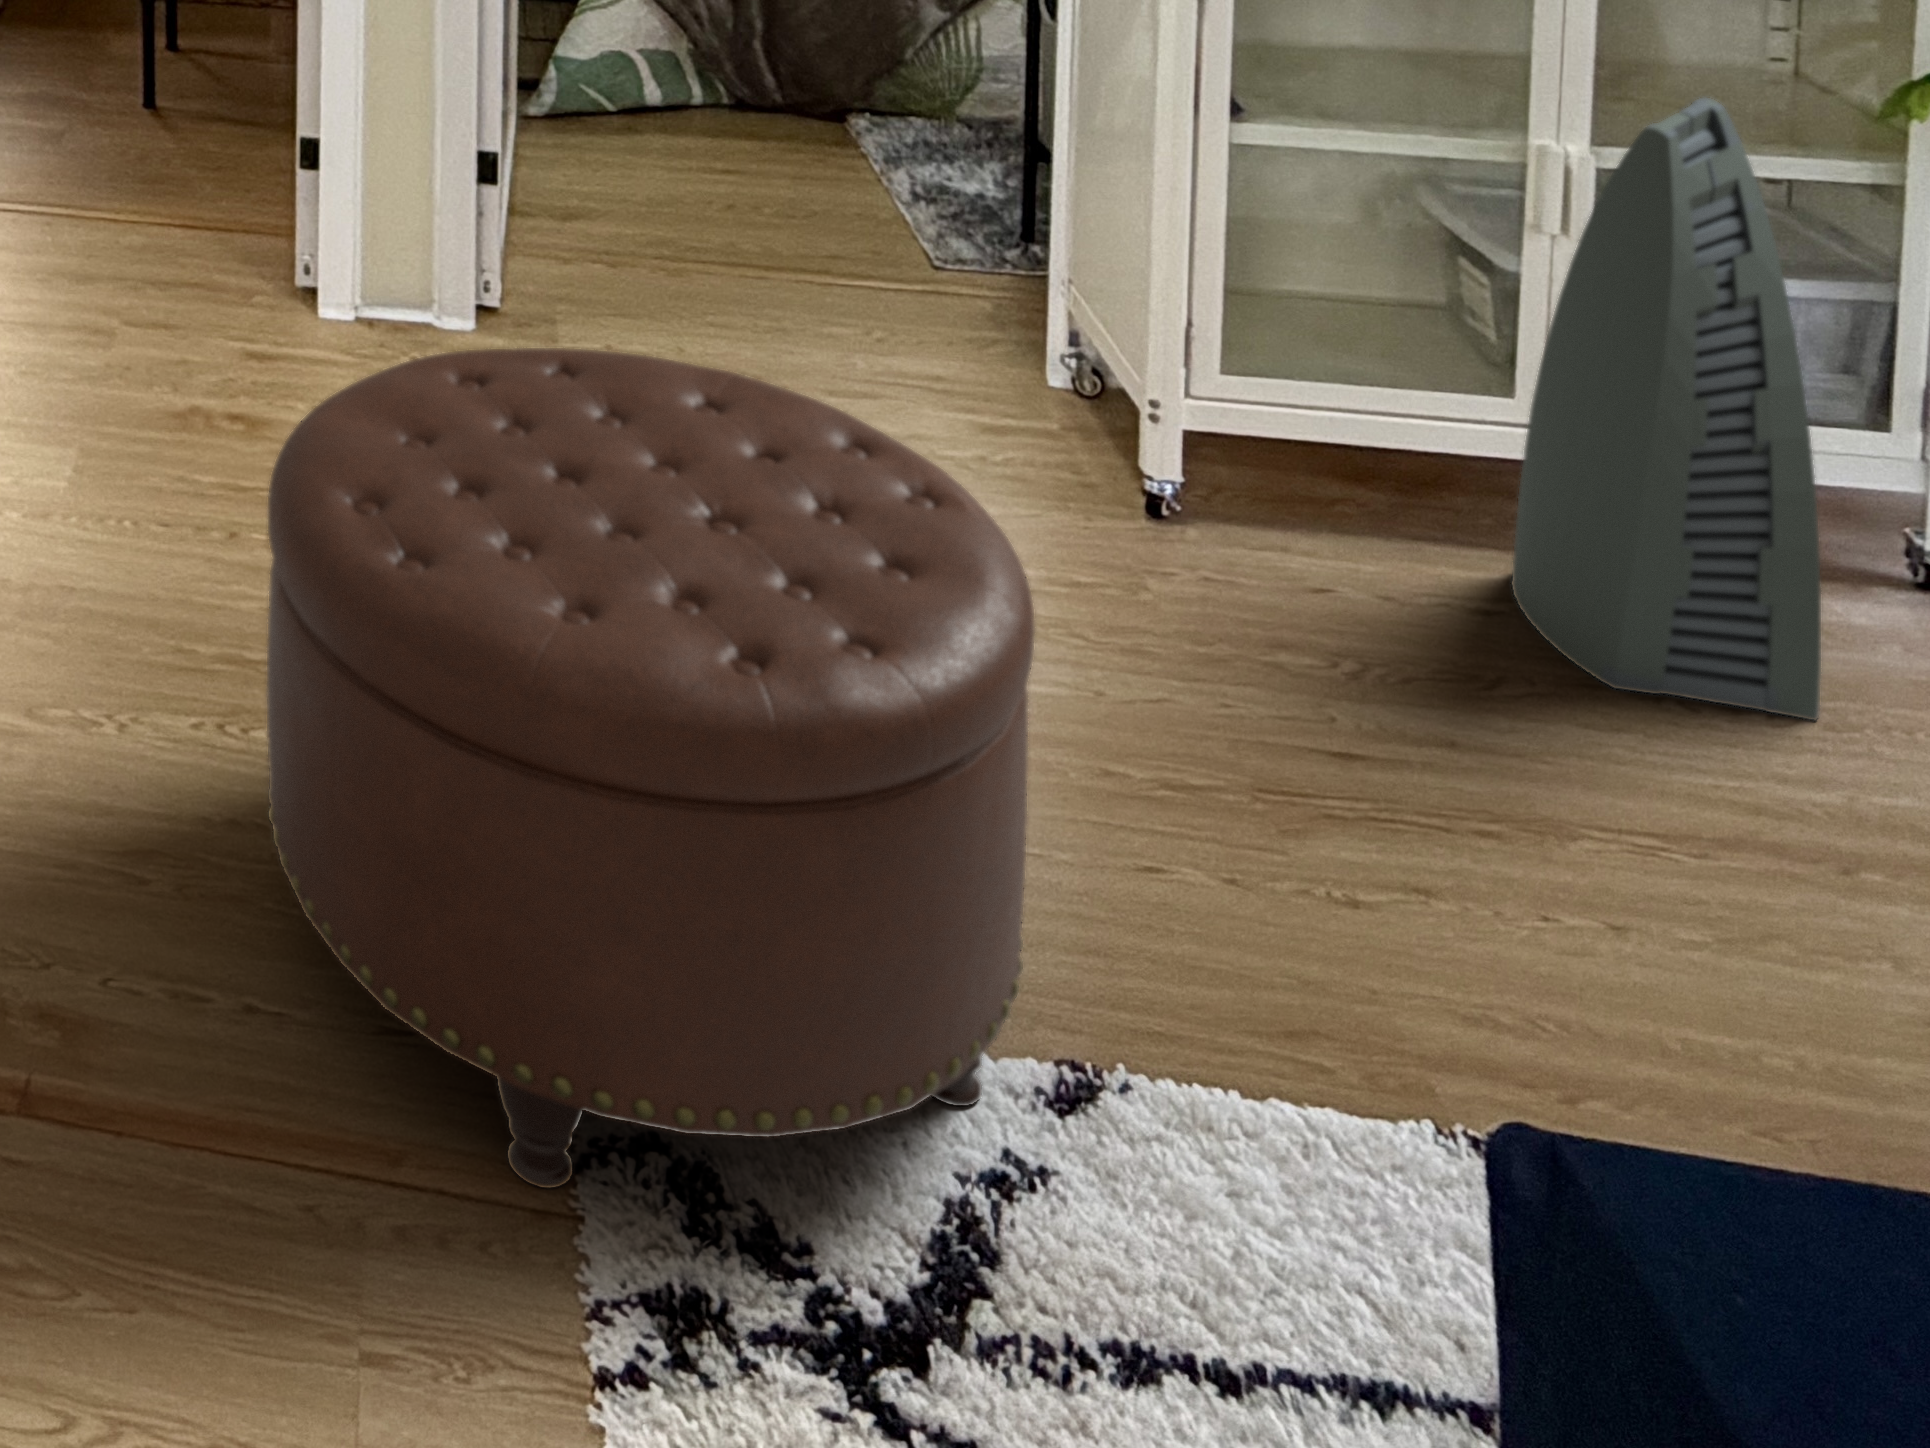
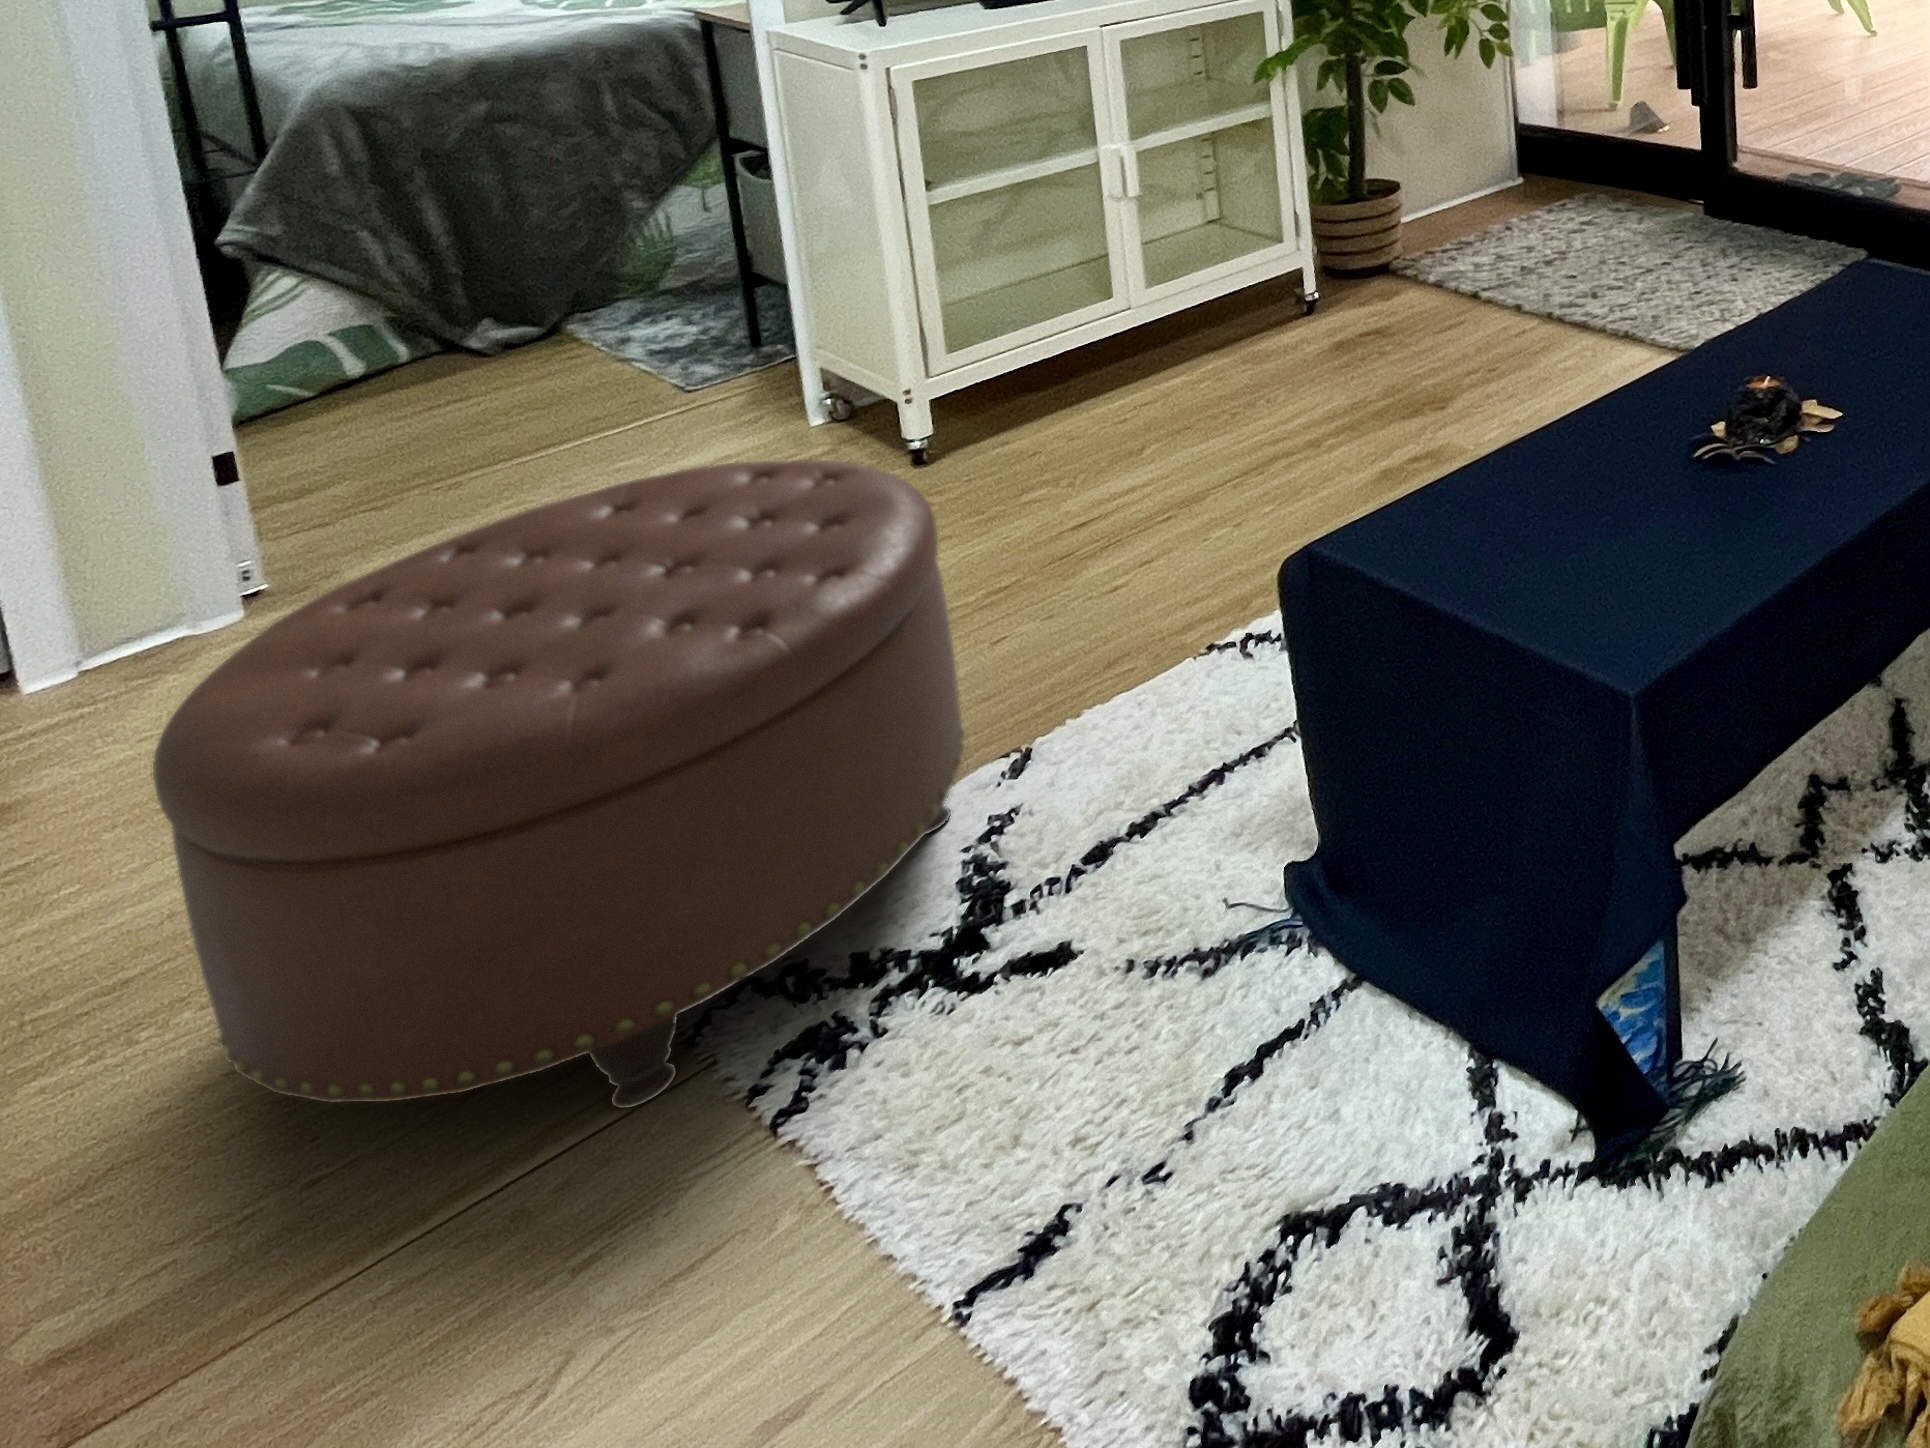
air purifier: present [1512,98,1821,720] -> none [1132,91,1289,415]

